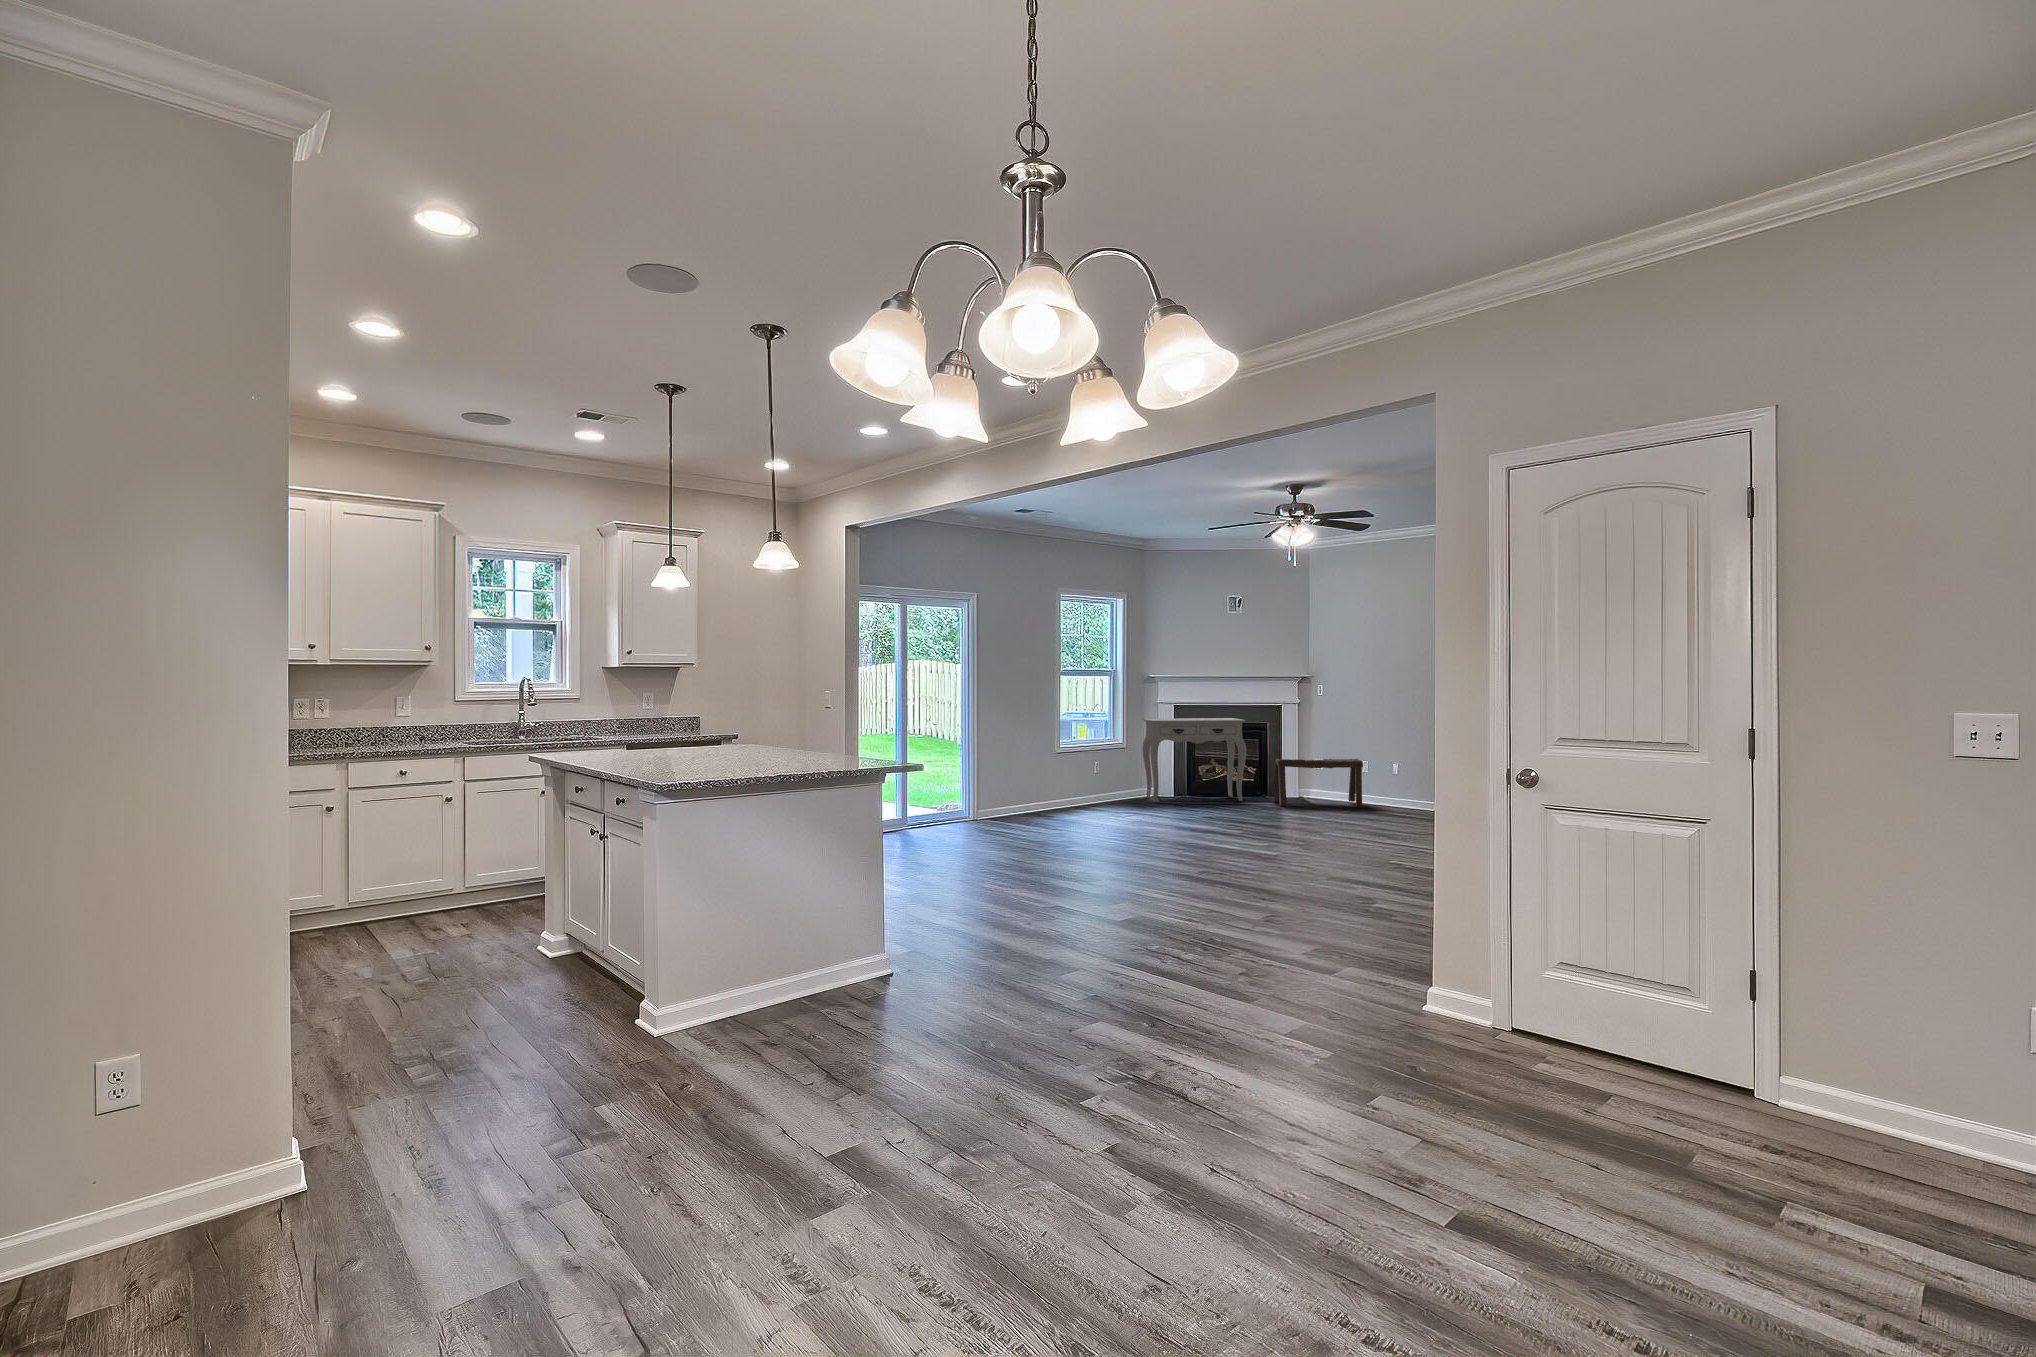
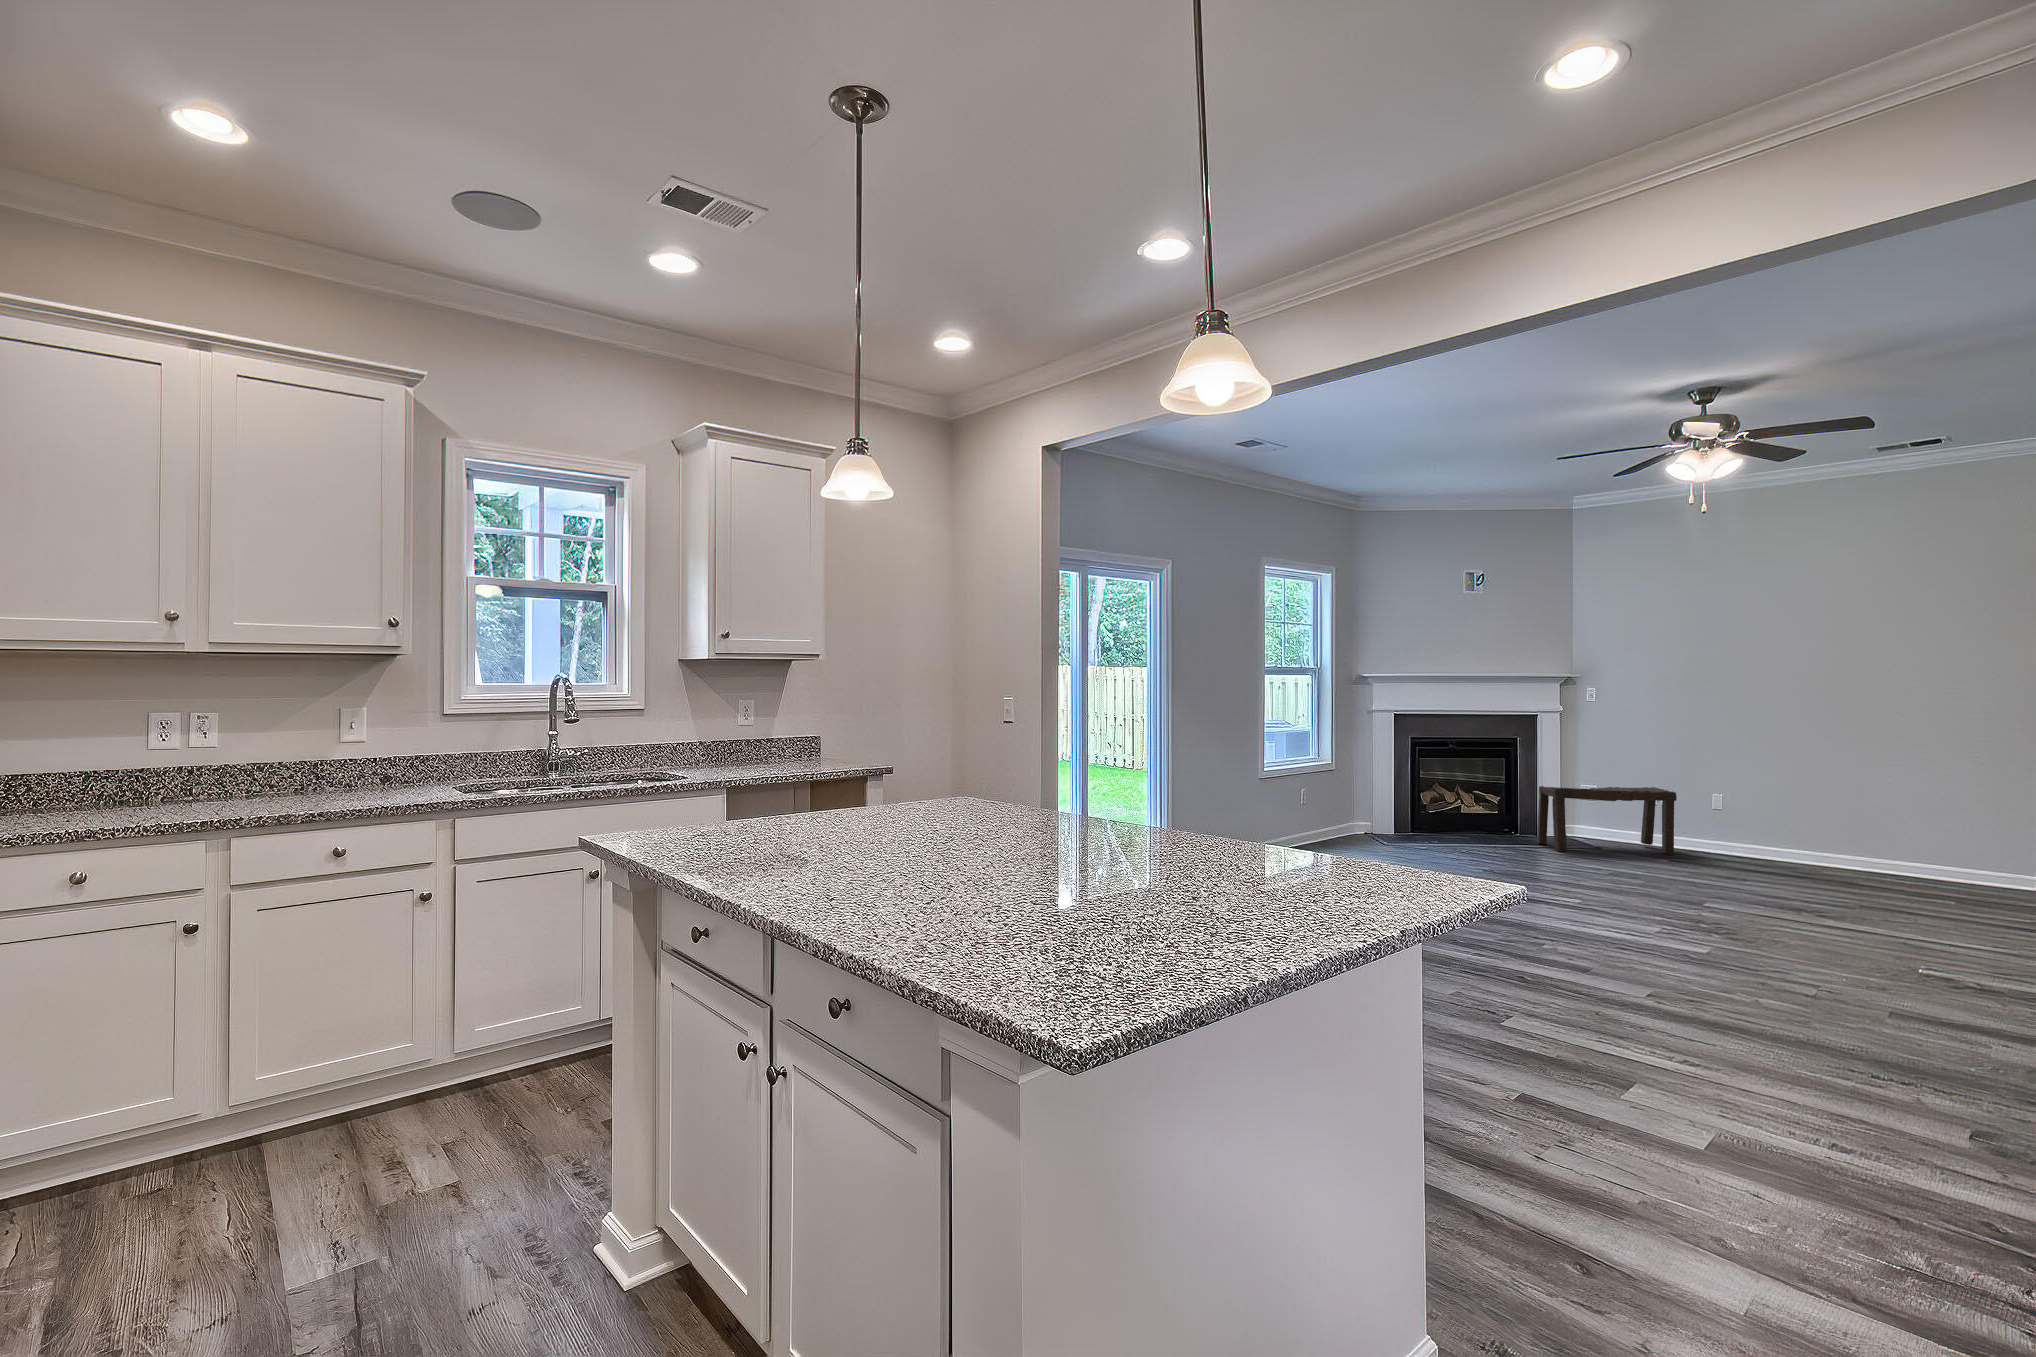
console table: present [1142,718,1246,802] -> none [1352,731,1499,843]

